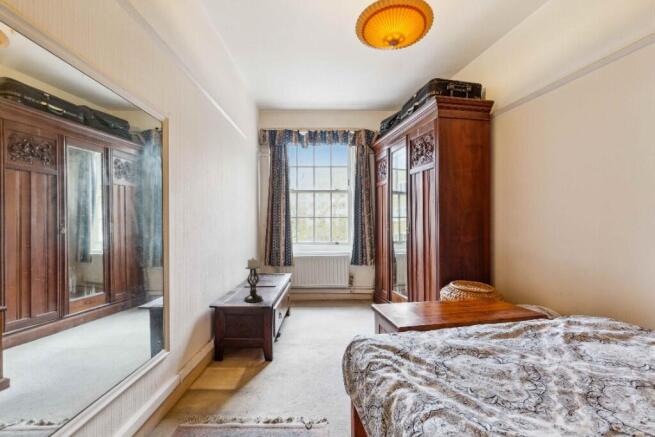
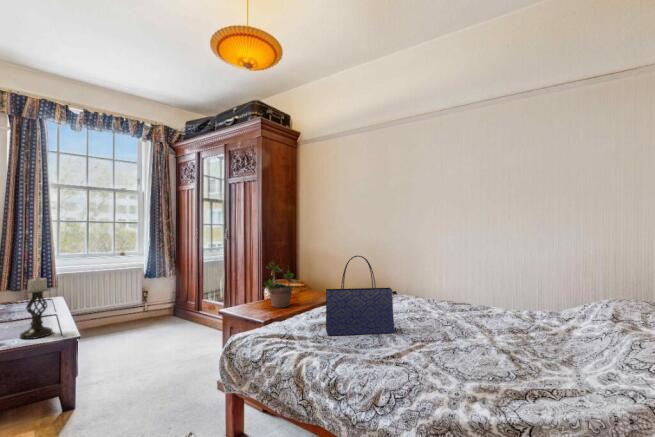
potted plant: none [417,256,462,316] -> present [264,264,297,308]
tote bag: none [458,262,588,397] -> present [326,256,397,335]

